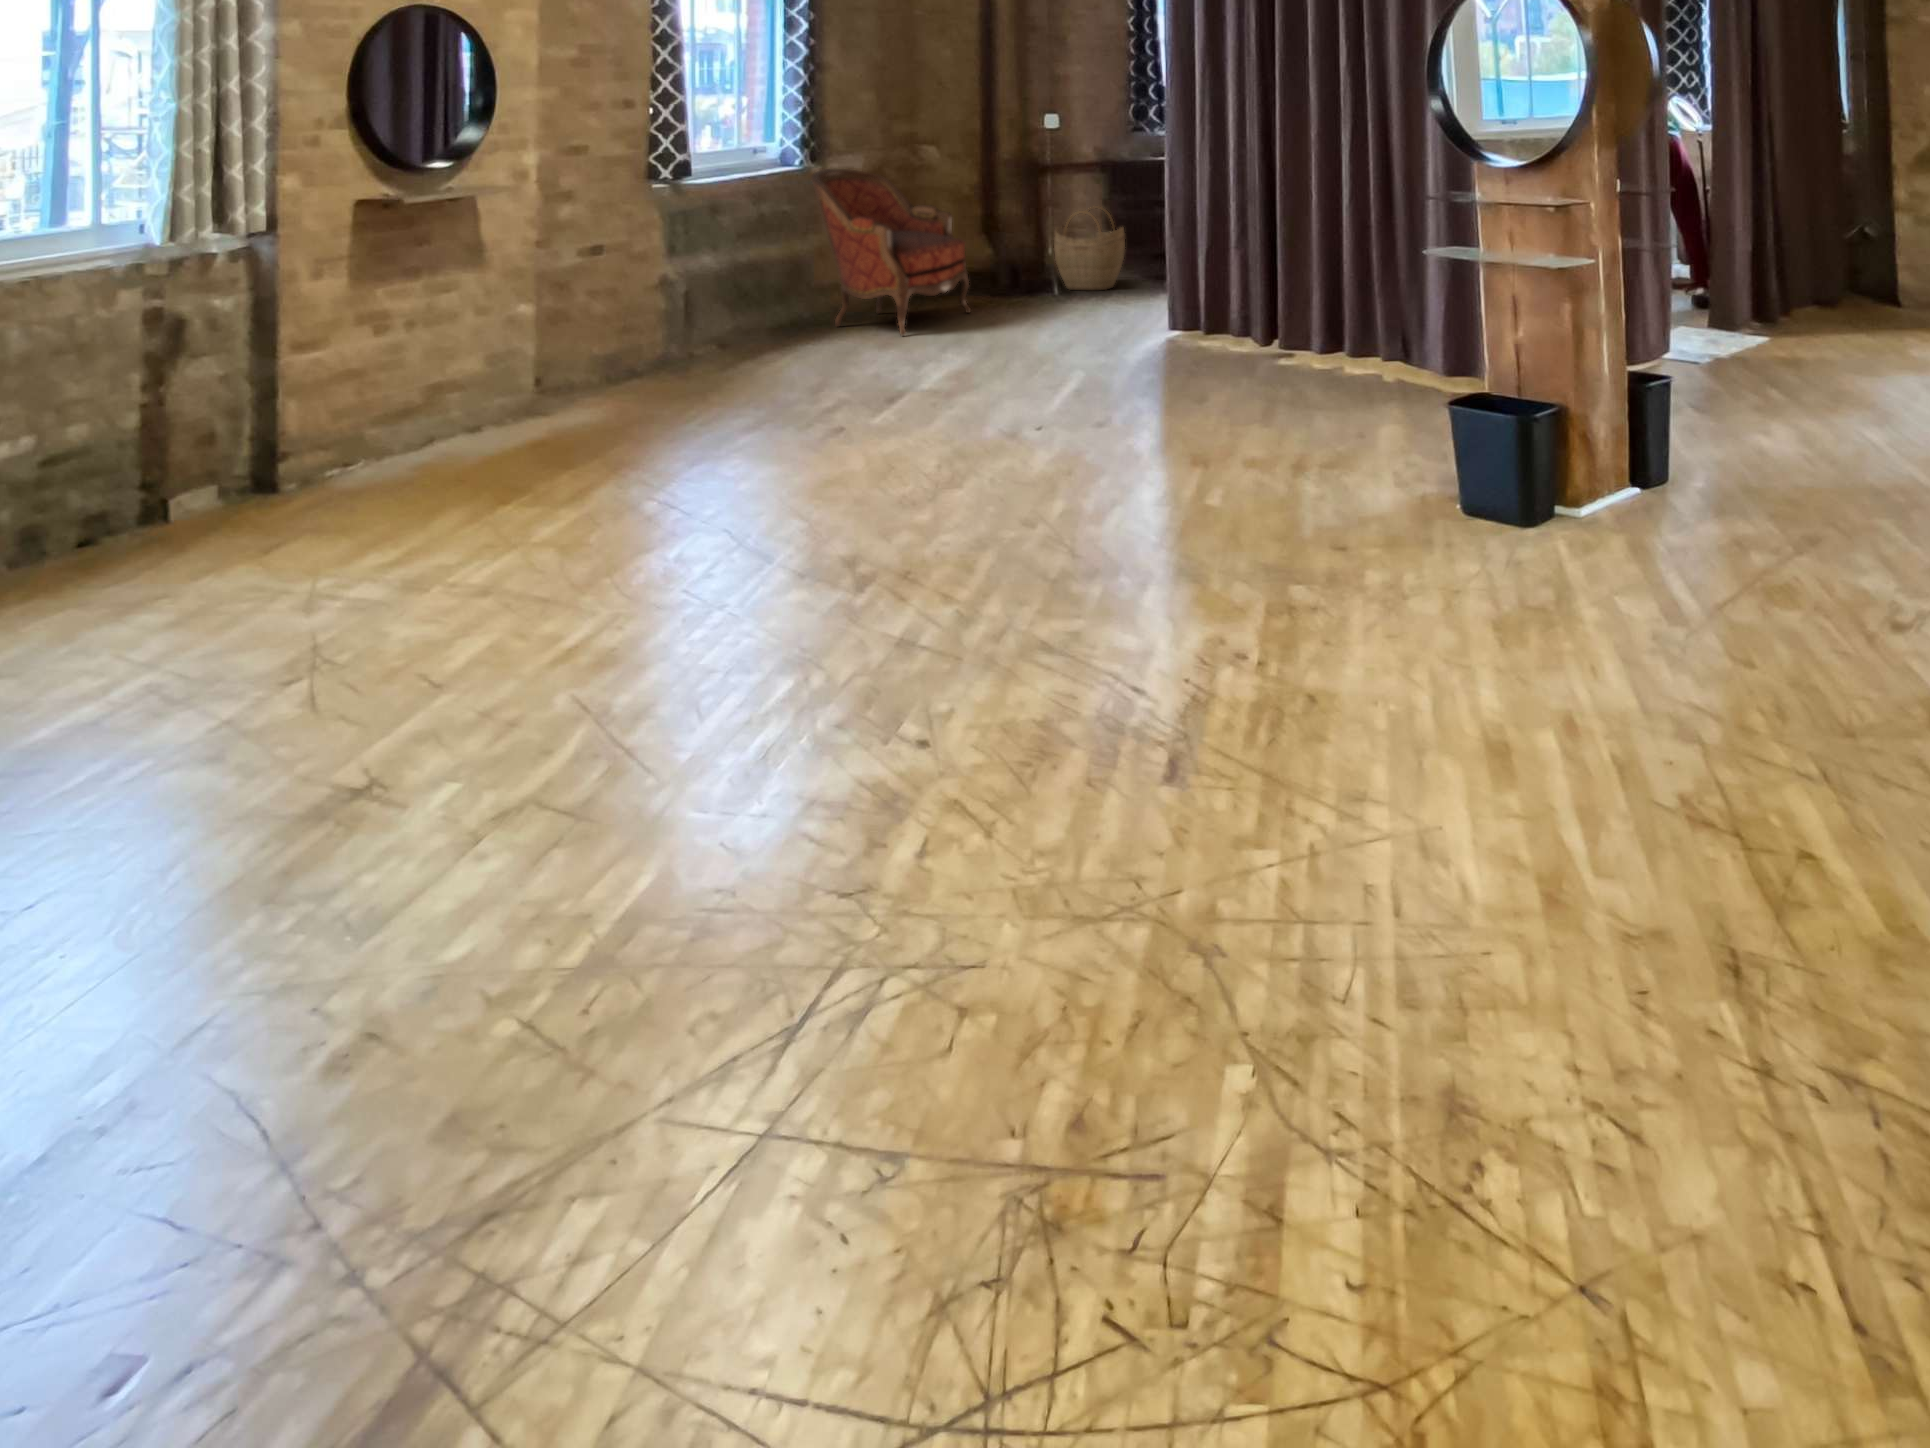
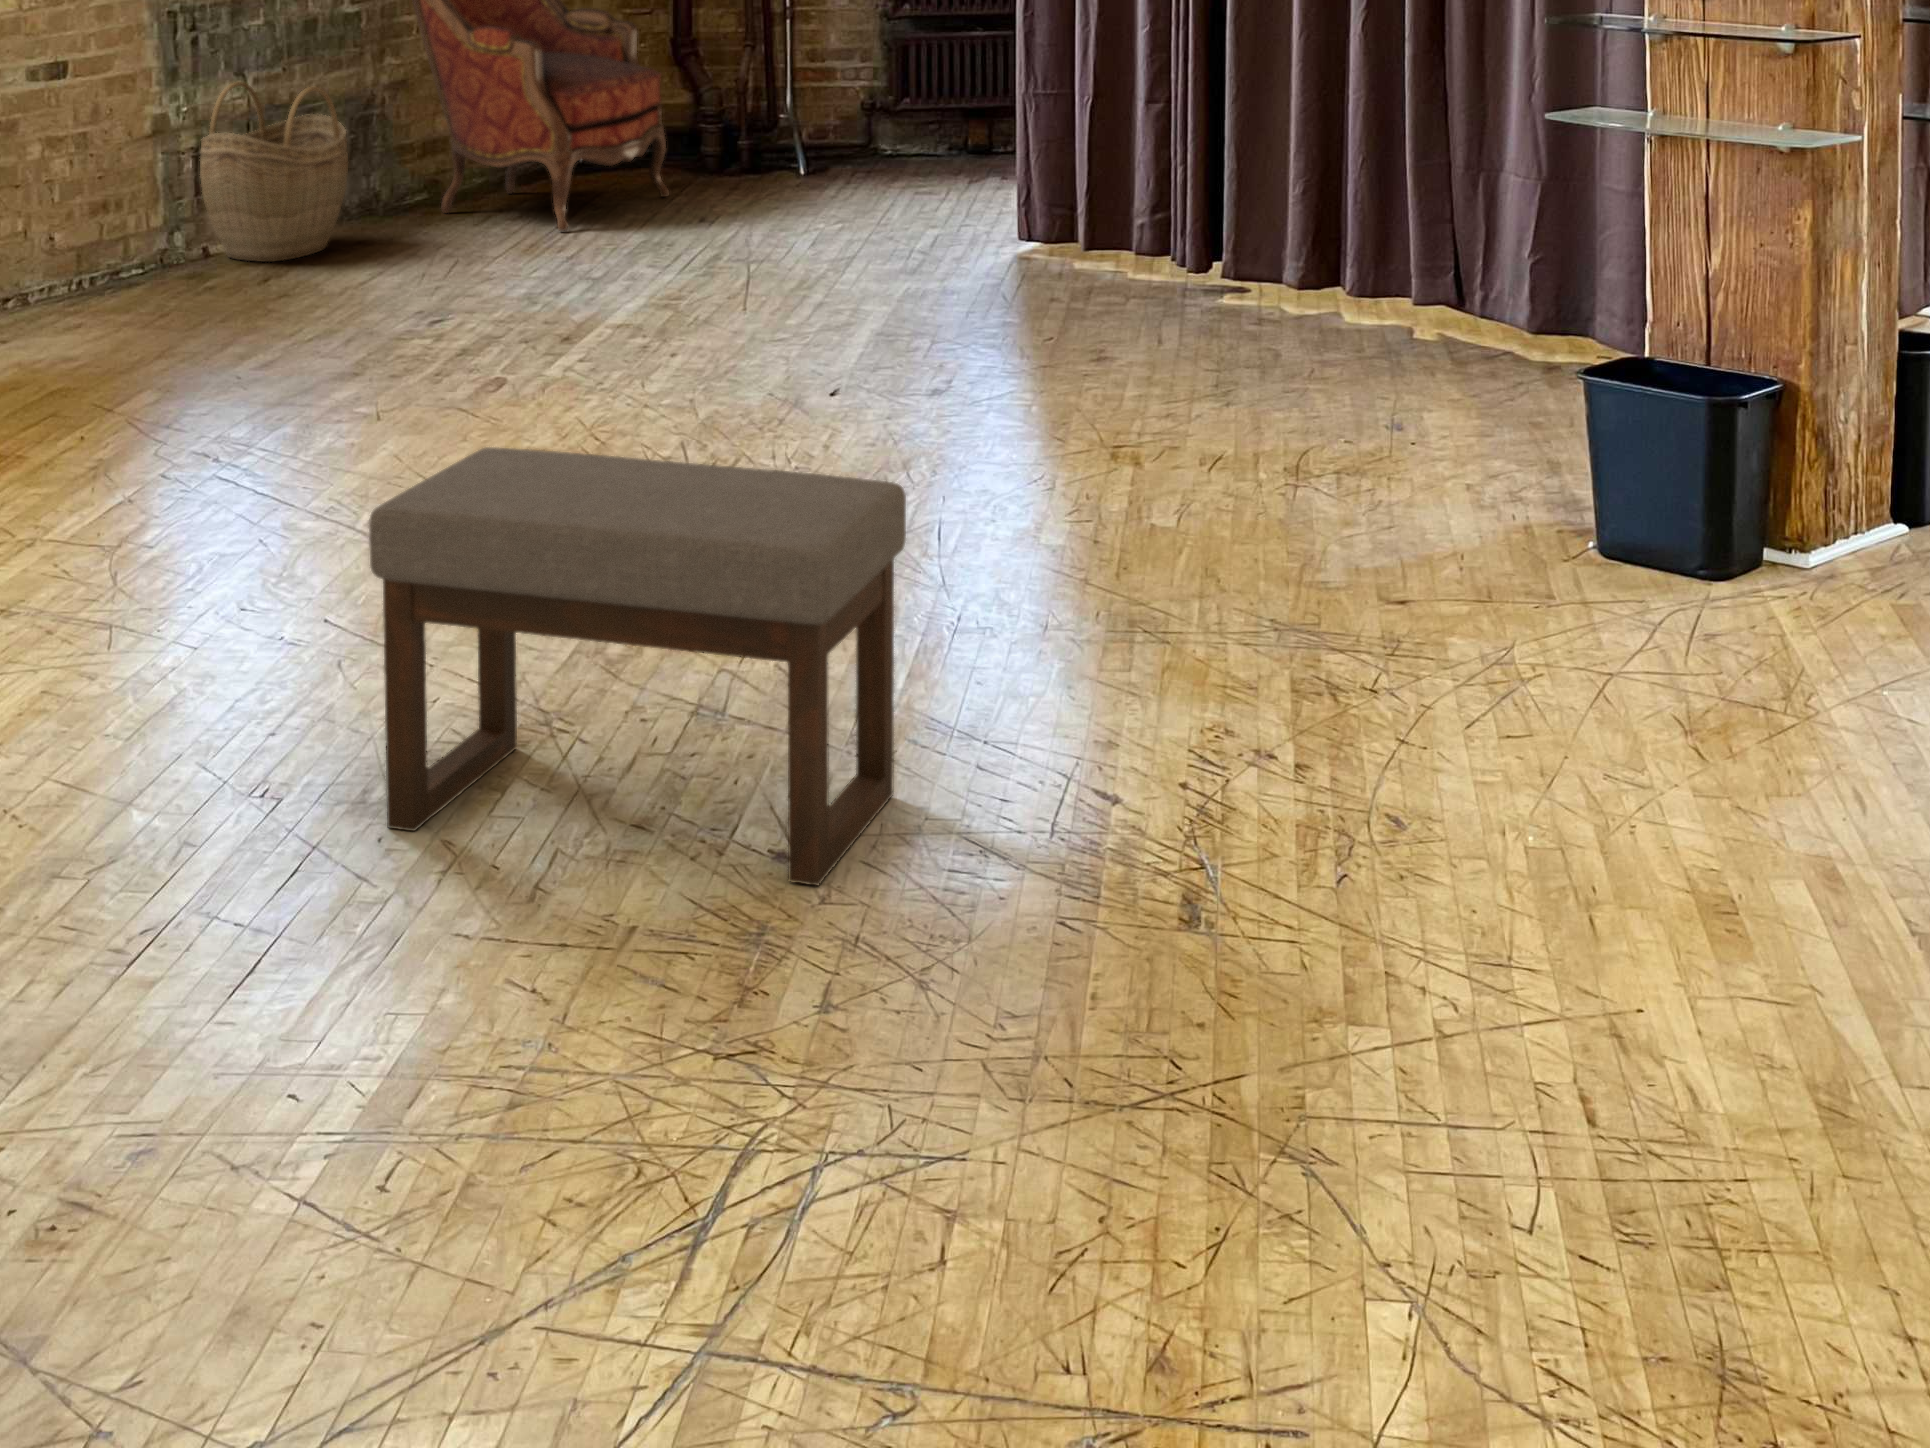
woven basket: present [1054,210,1125,290] -> present [200,82,348,262]
ottoman: none [666,483,1009,765] -> present [369,447,906,886]

